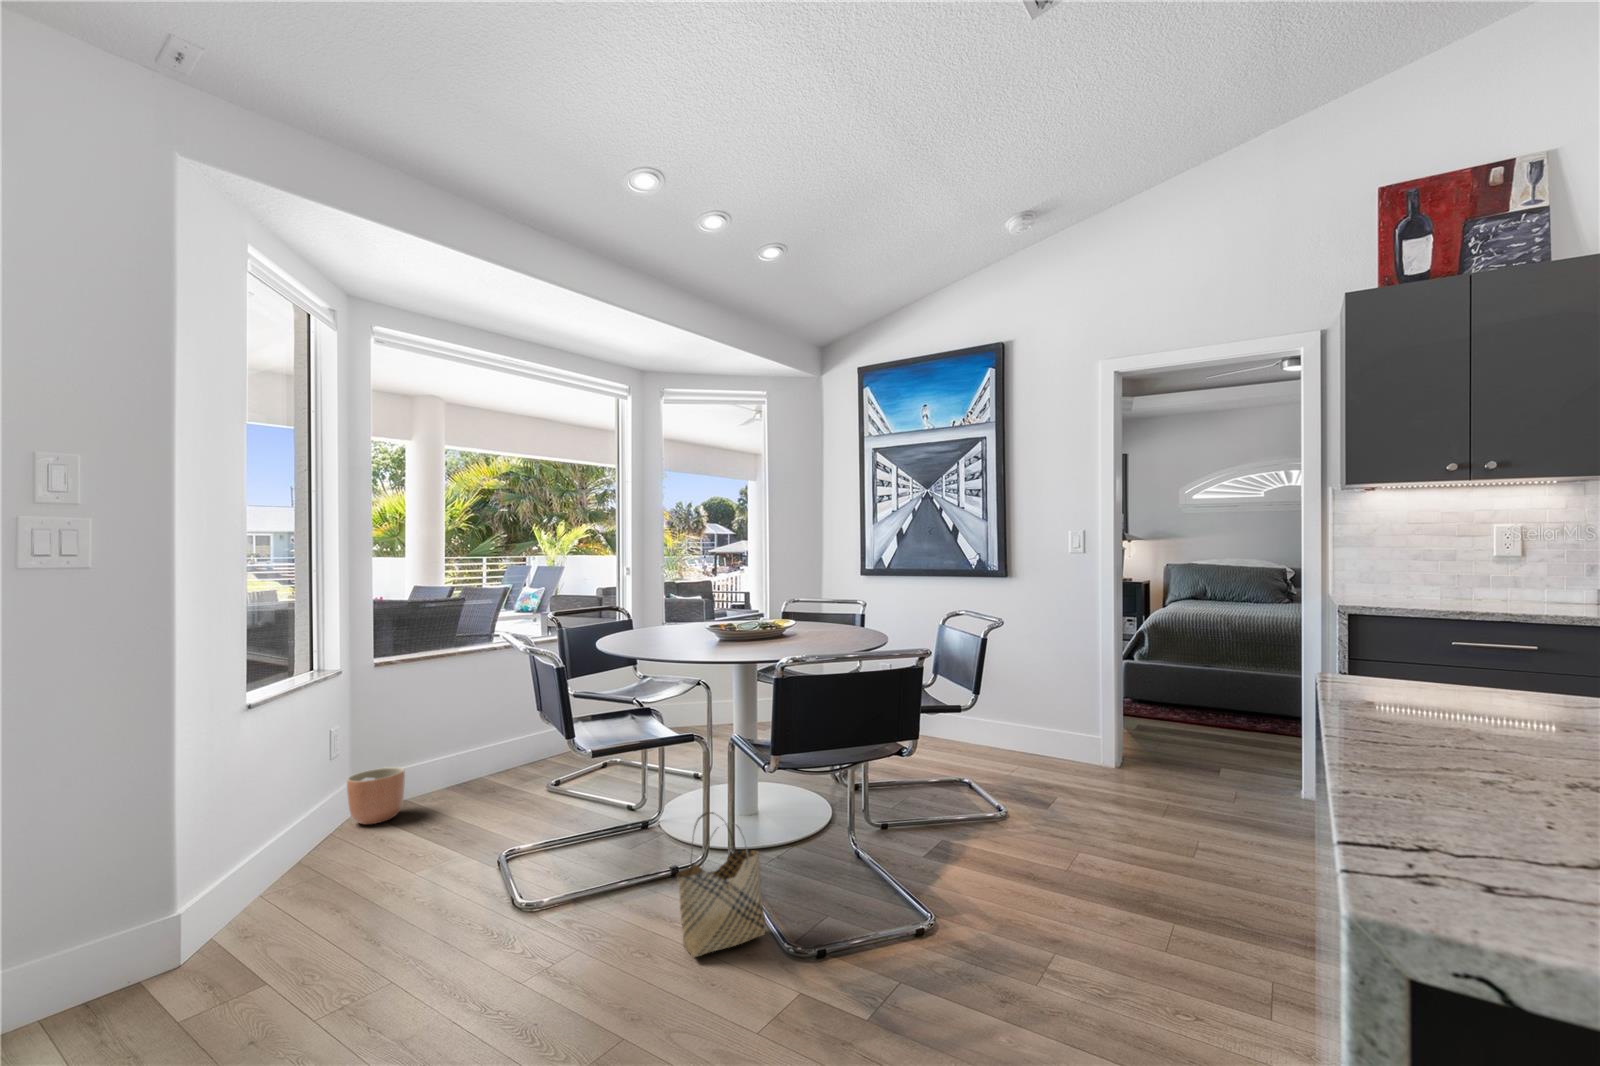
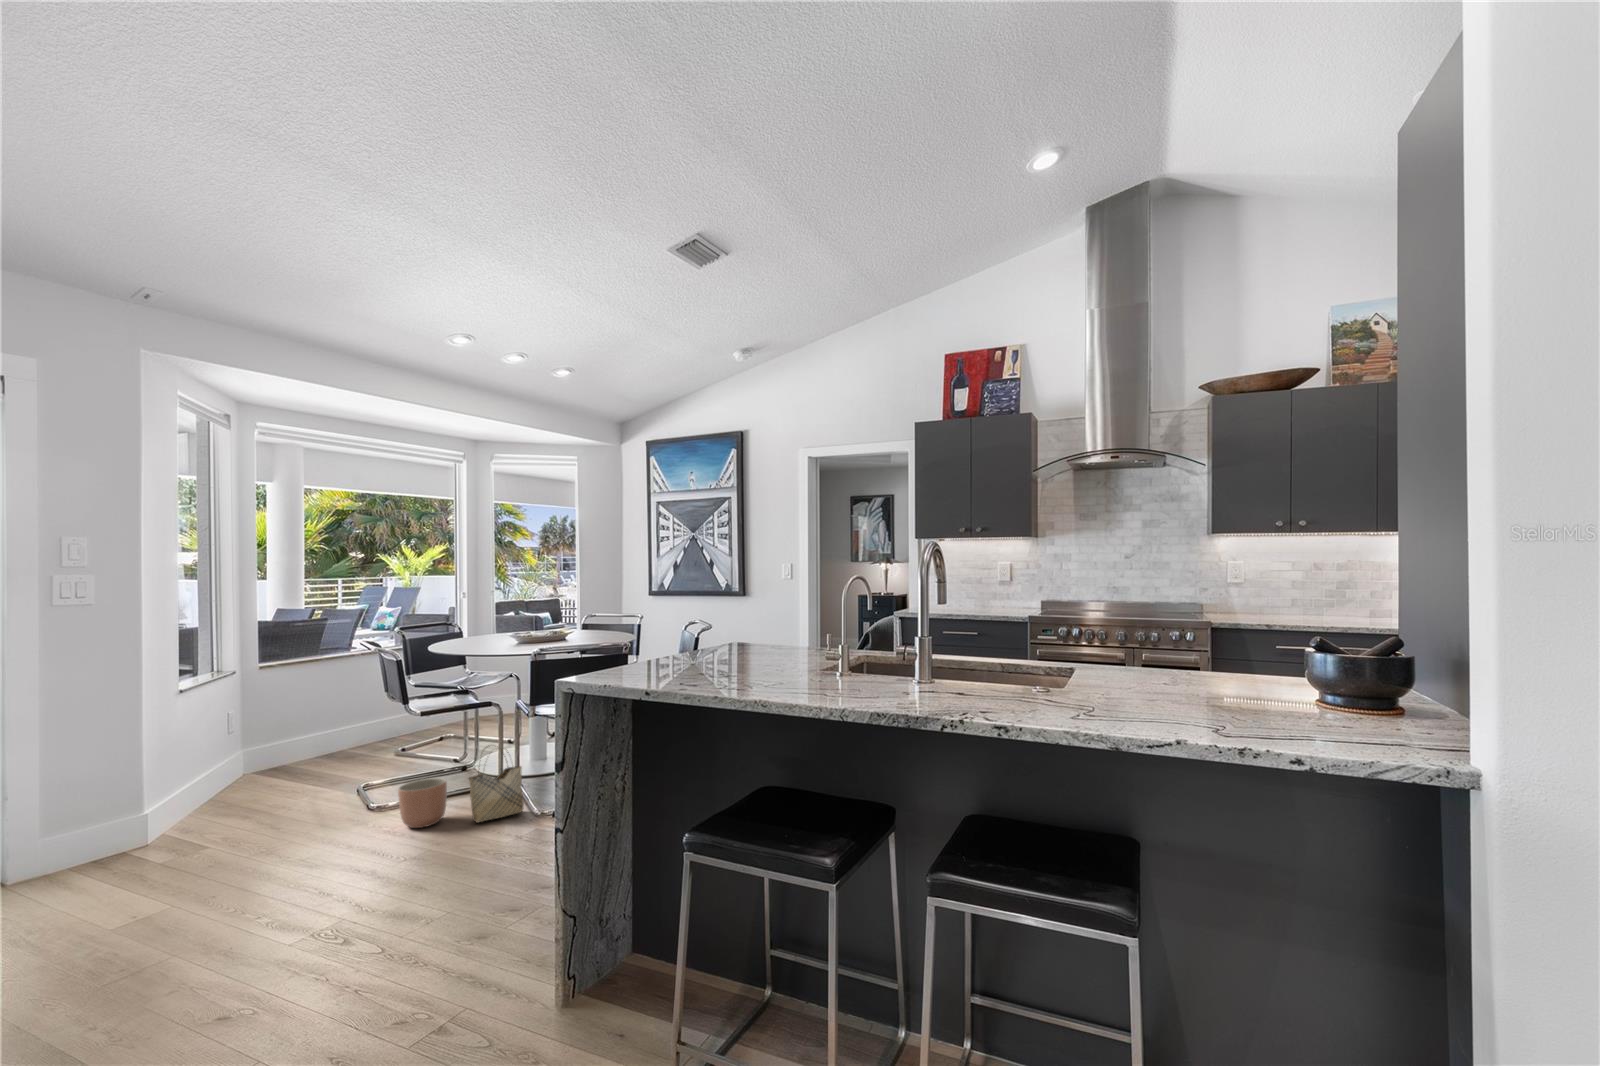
planter: present [347,767,405,824] -> present [398,778,447,828]

